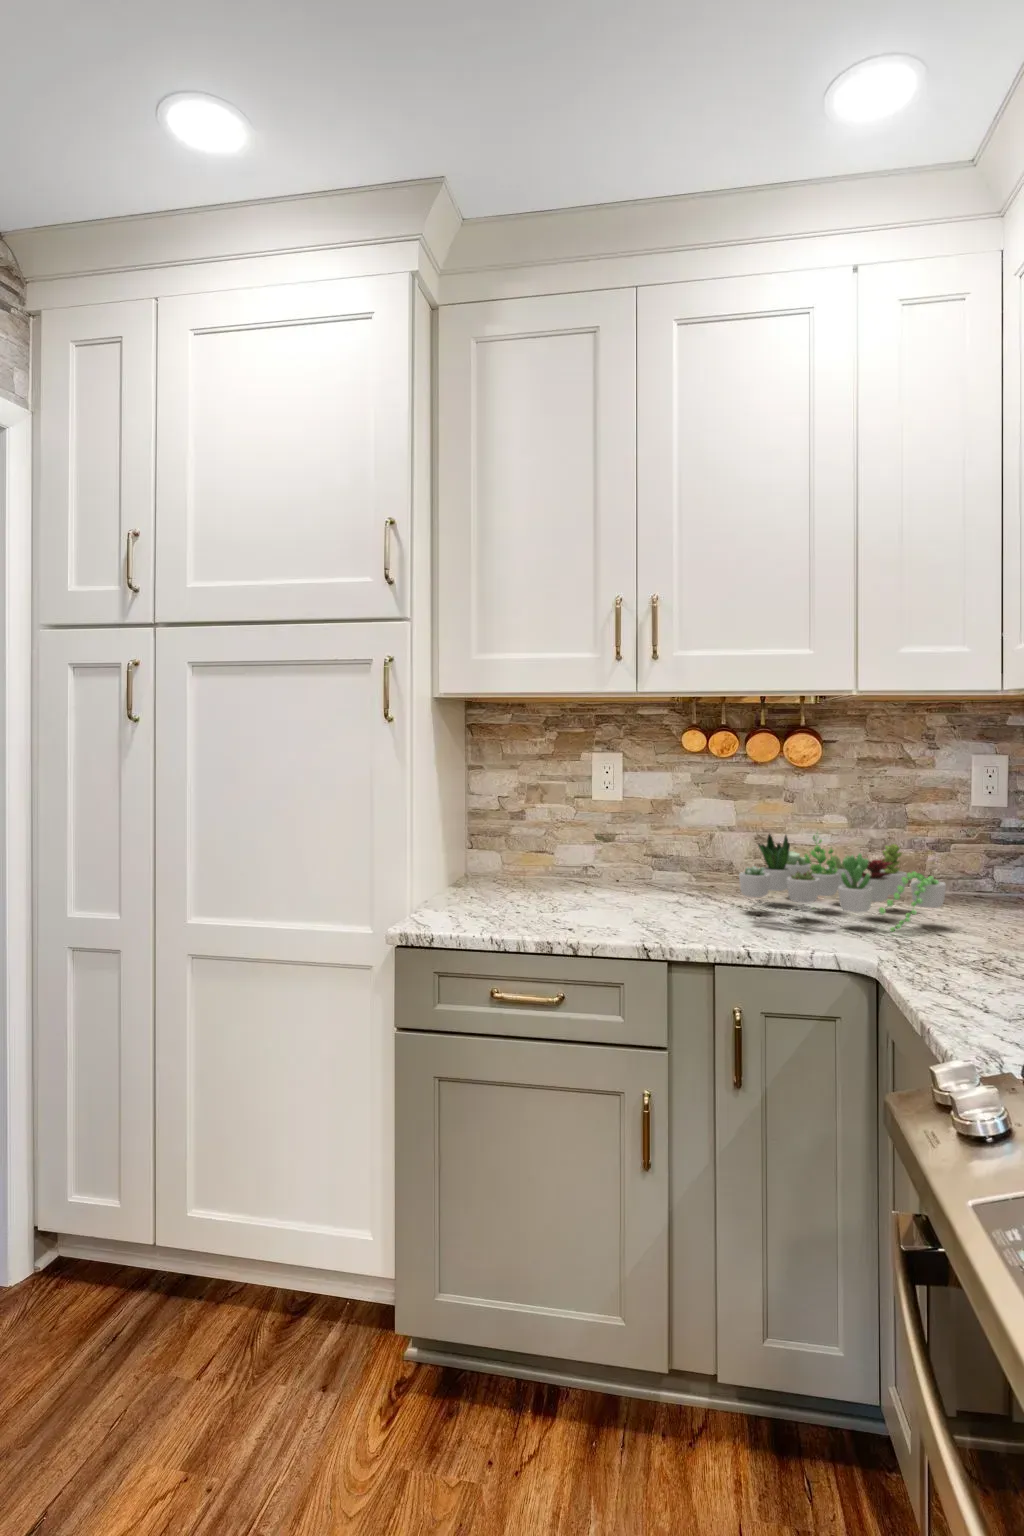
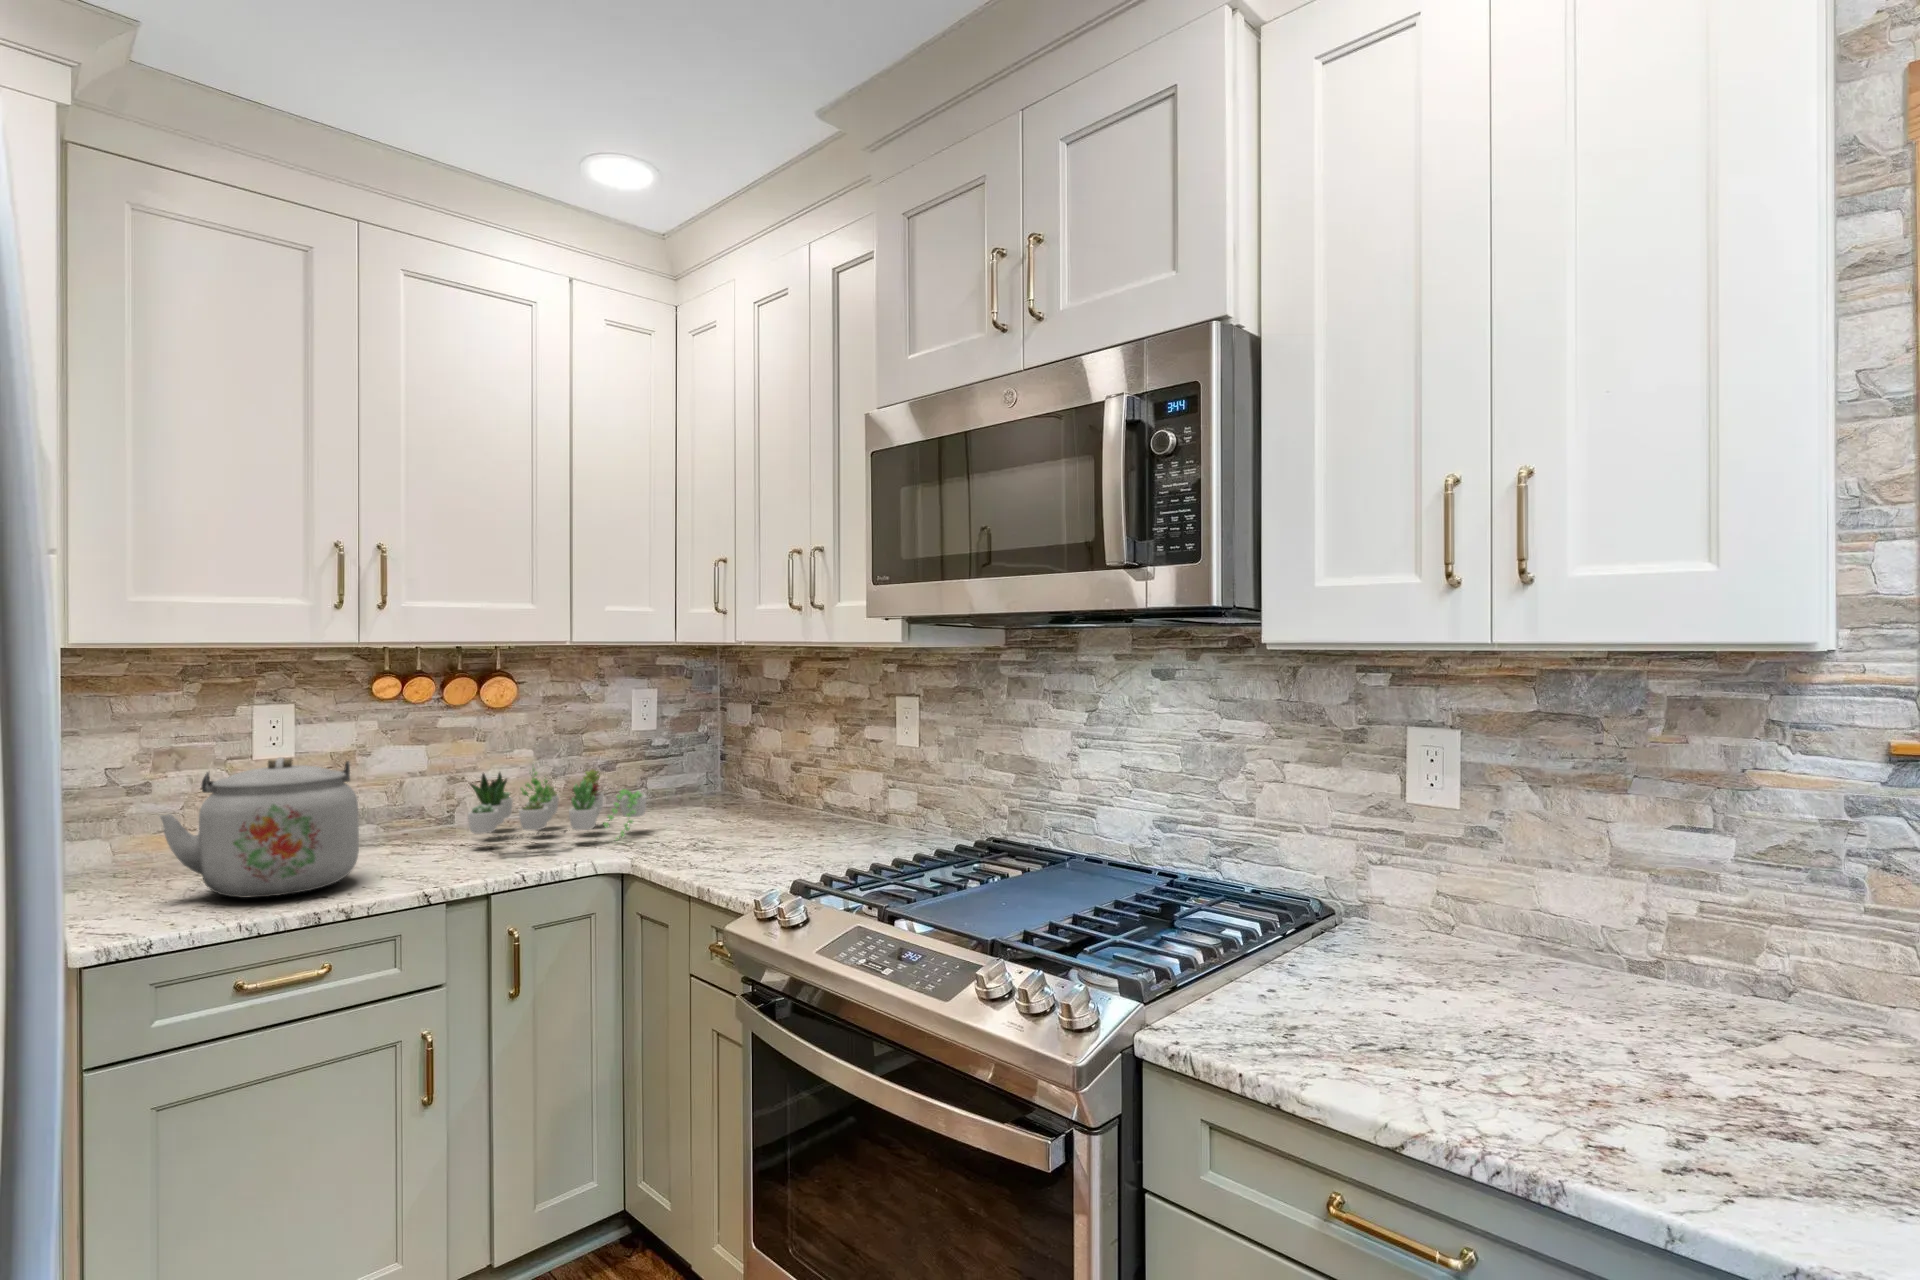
kettle: none [474,797,626,922] -> present [160,757,359,898]

